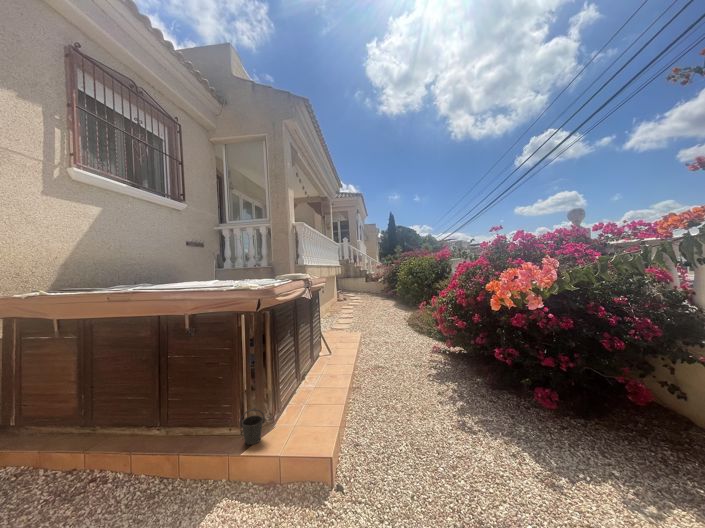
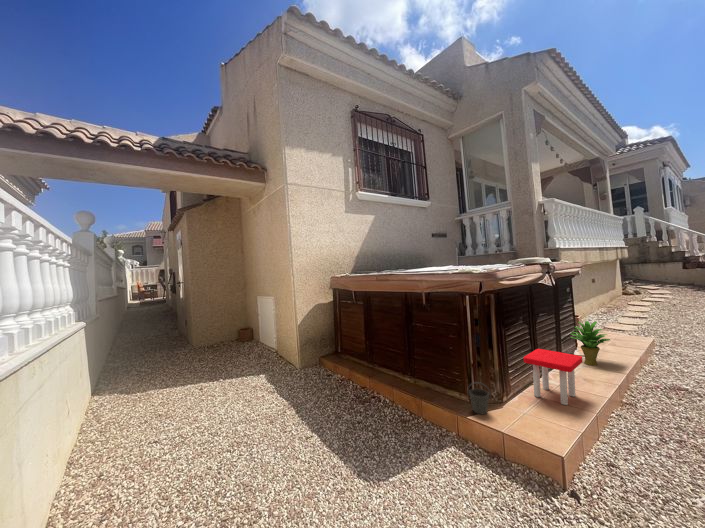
potted plant: none [318,325,344,362] -> present [571,321,610,366]
stool: none [291,358,333,405] -> present [524,349,583,405]

